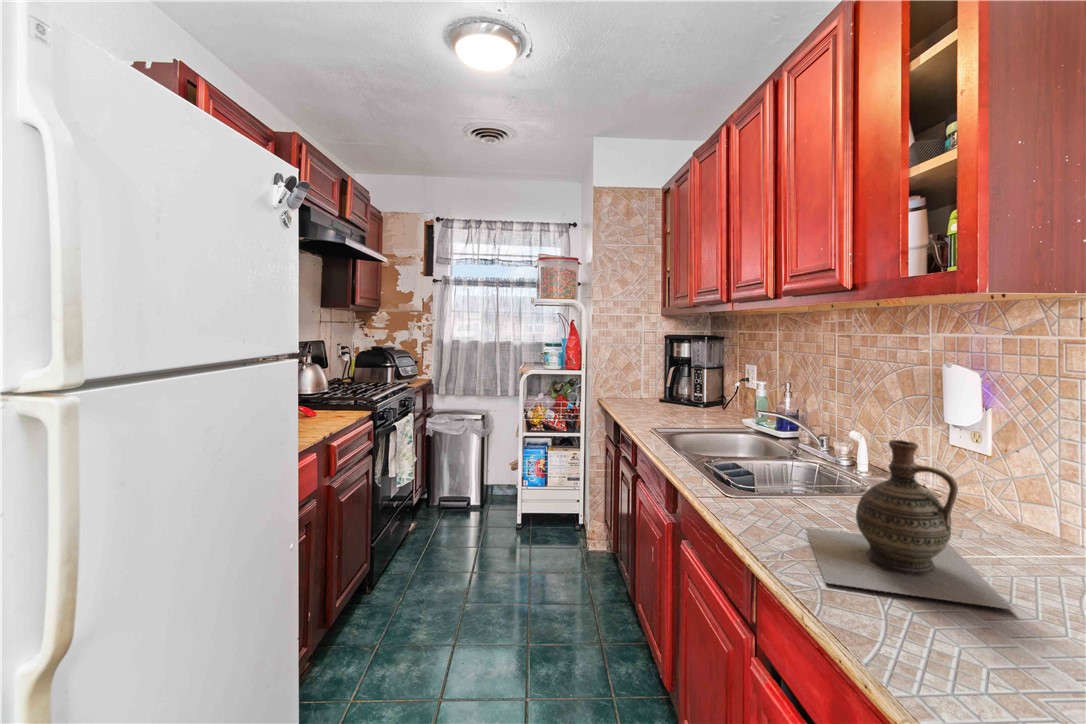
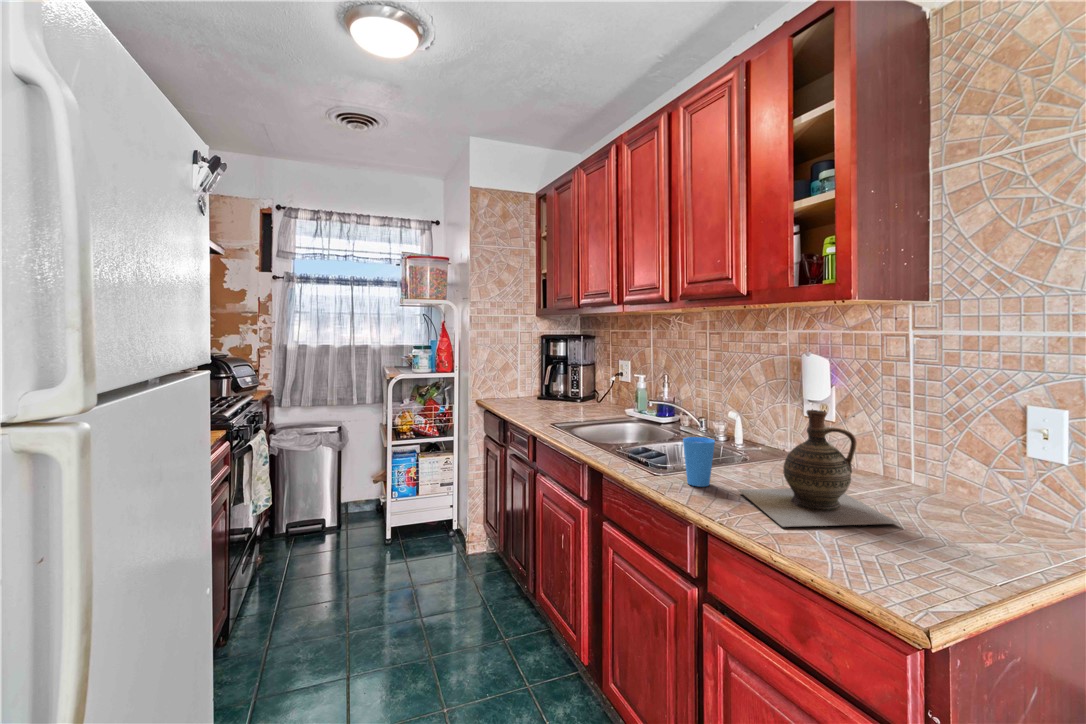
cup: none [746,459,786,518] -> present [683,437,715,487]

